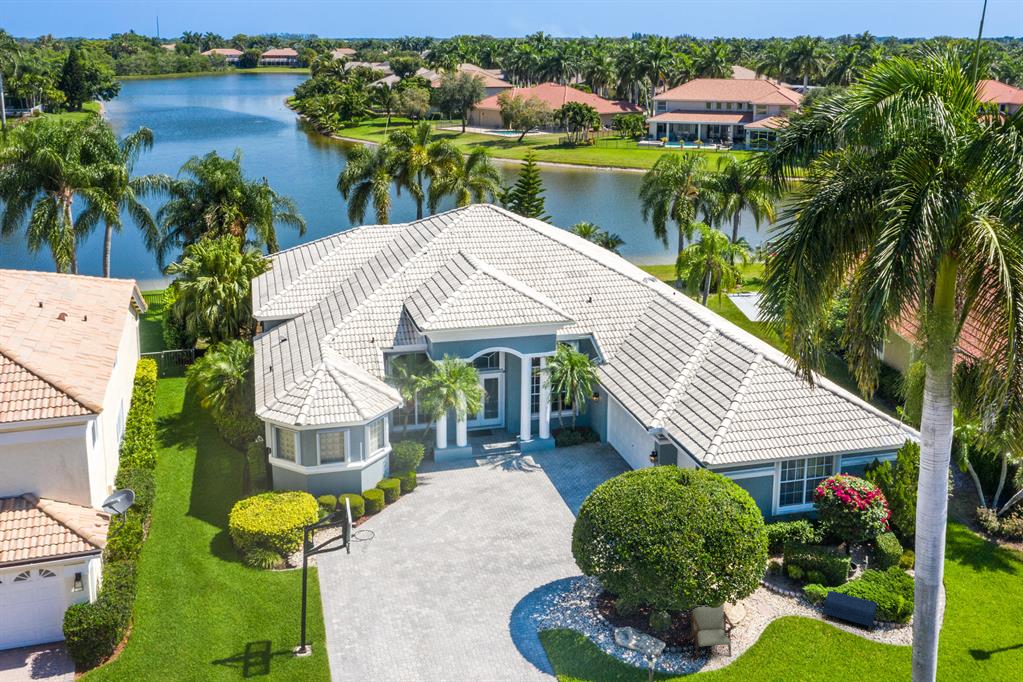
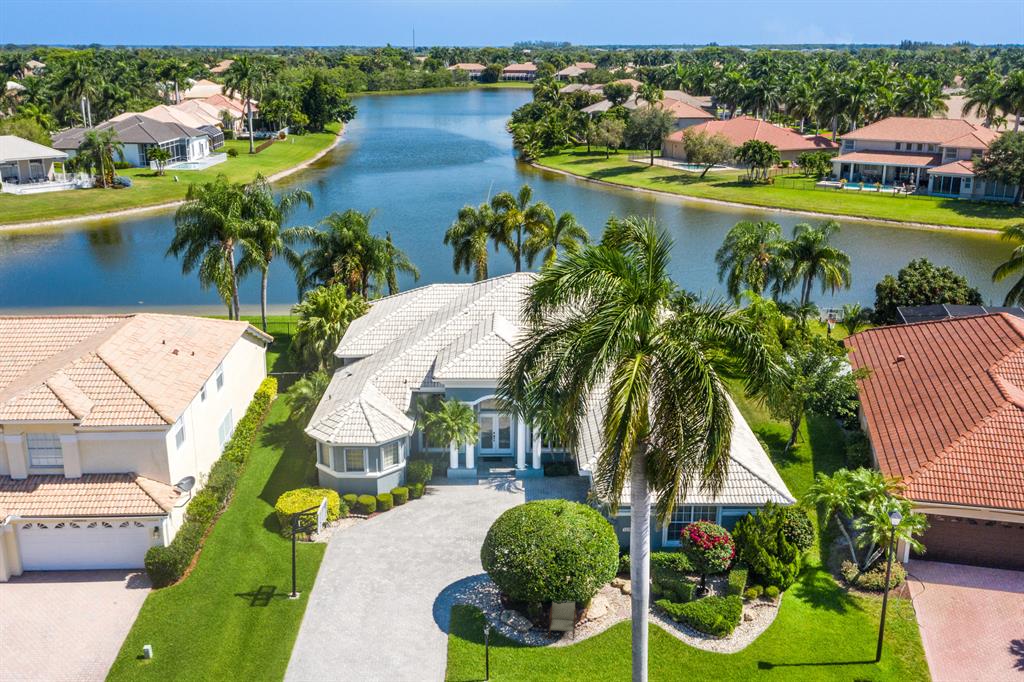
bench: present [824,591,877,631] -> none [660,605,698,639]

